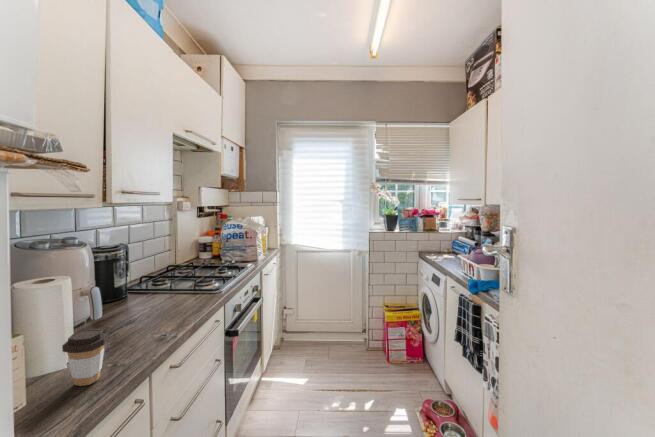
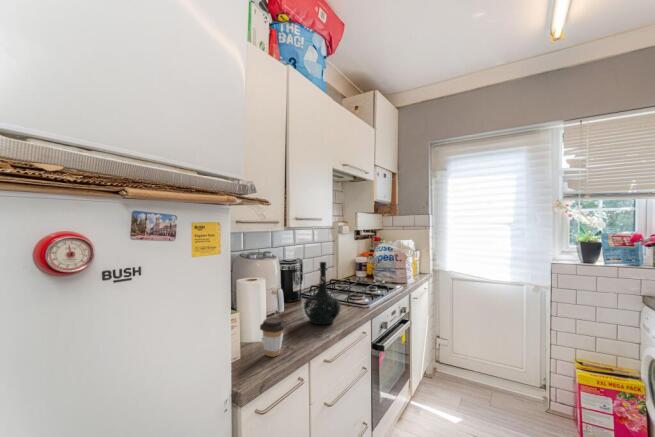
bottle: none [134,245,186,324] -> present [304,262,341,324]

